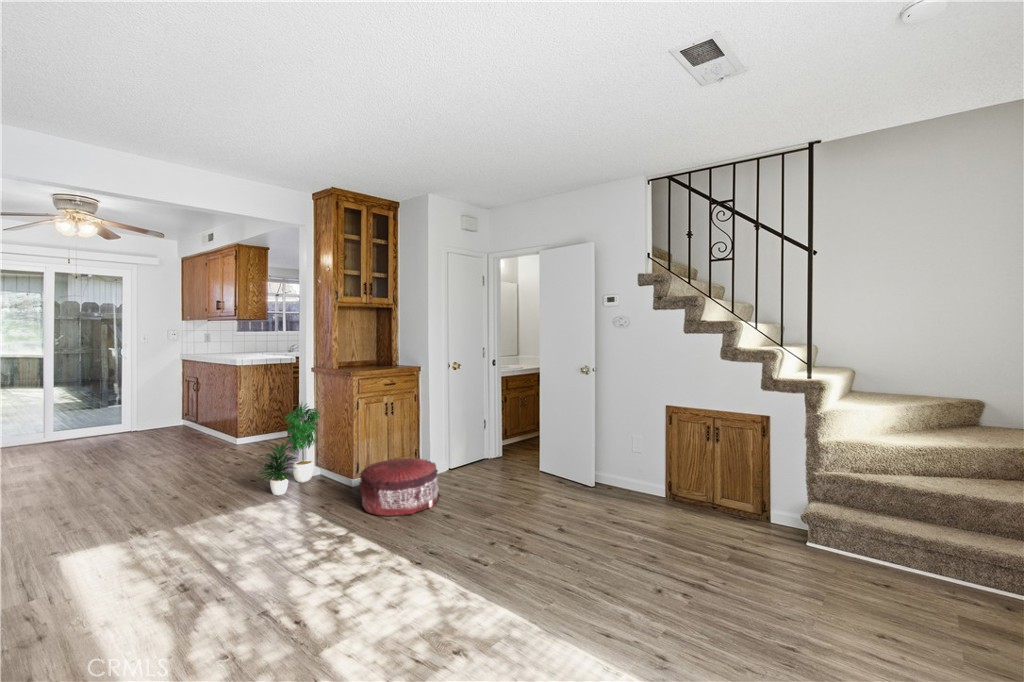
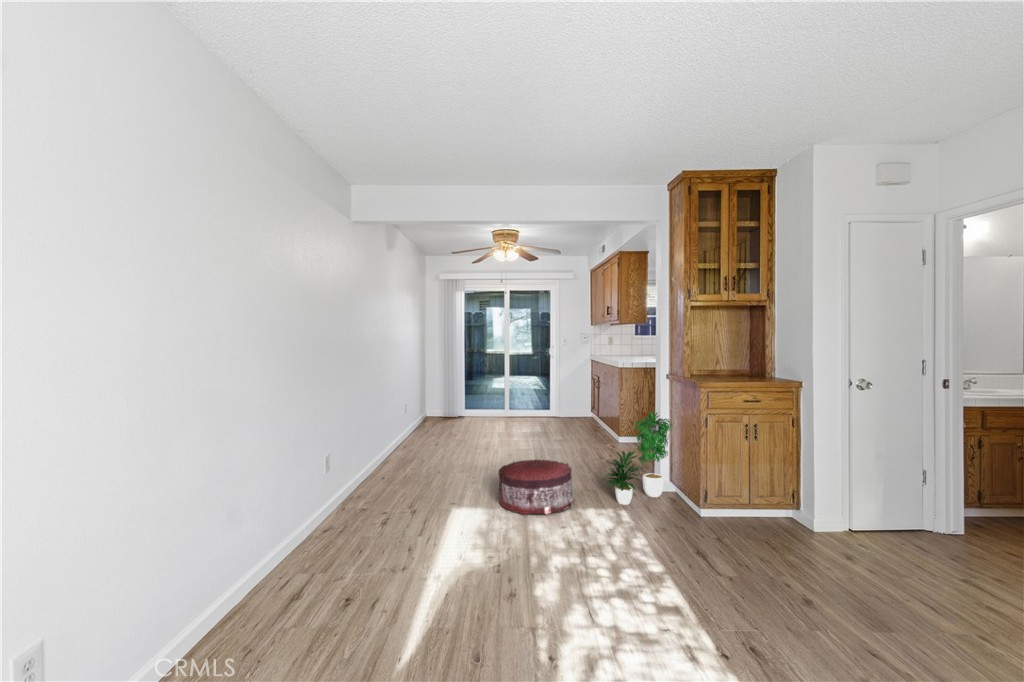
pouf: present [359,458,440,516] -> present [498,459,573,515]

